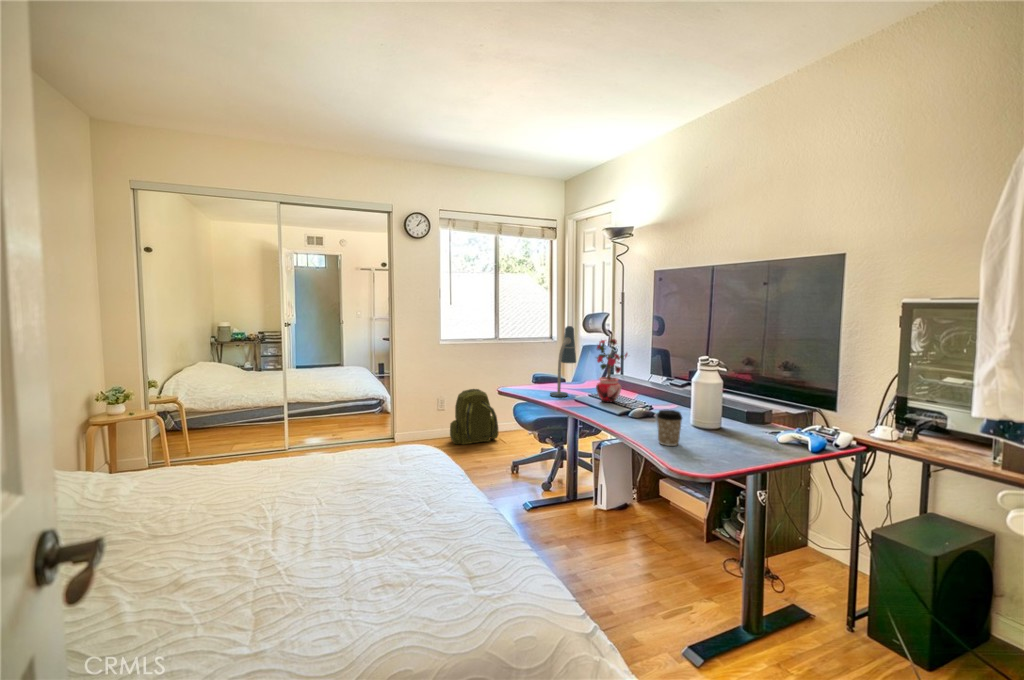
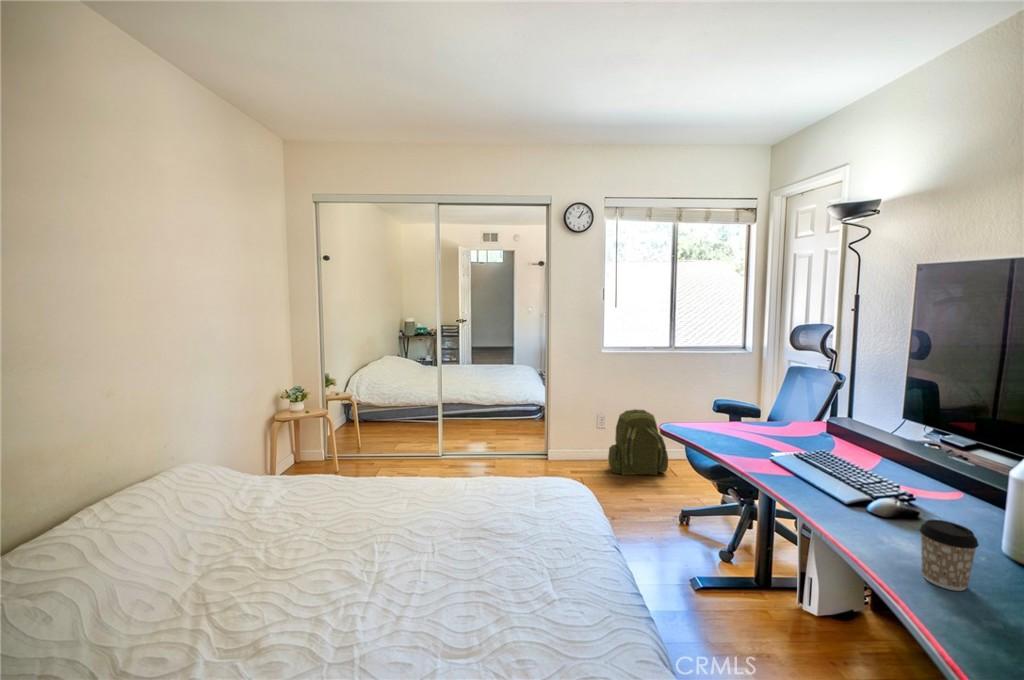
desk lamp: present [550,326,576,397] -> none [733,347,776,447]
potted plant: present [596,339,627,403] -> none [804,371,867,467]

